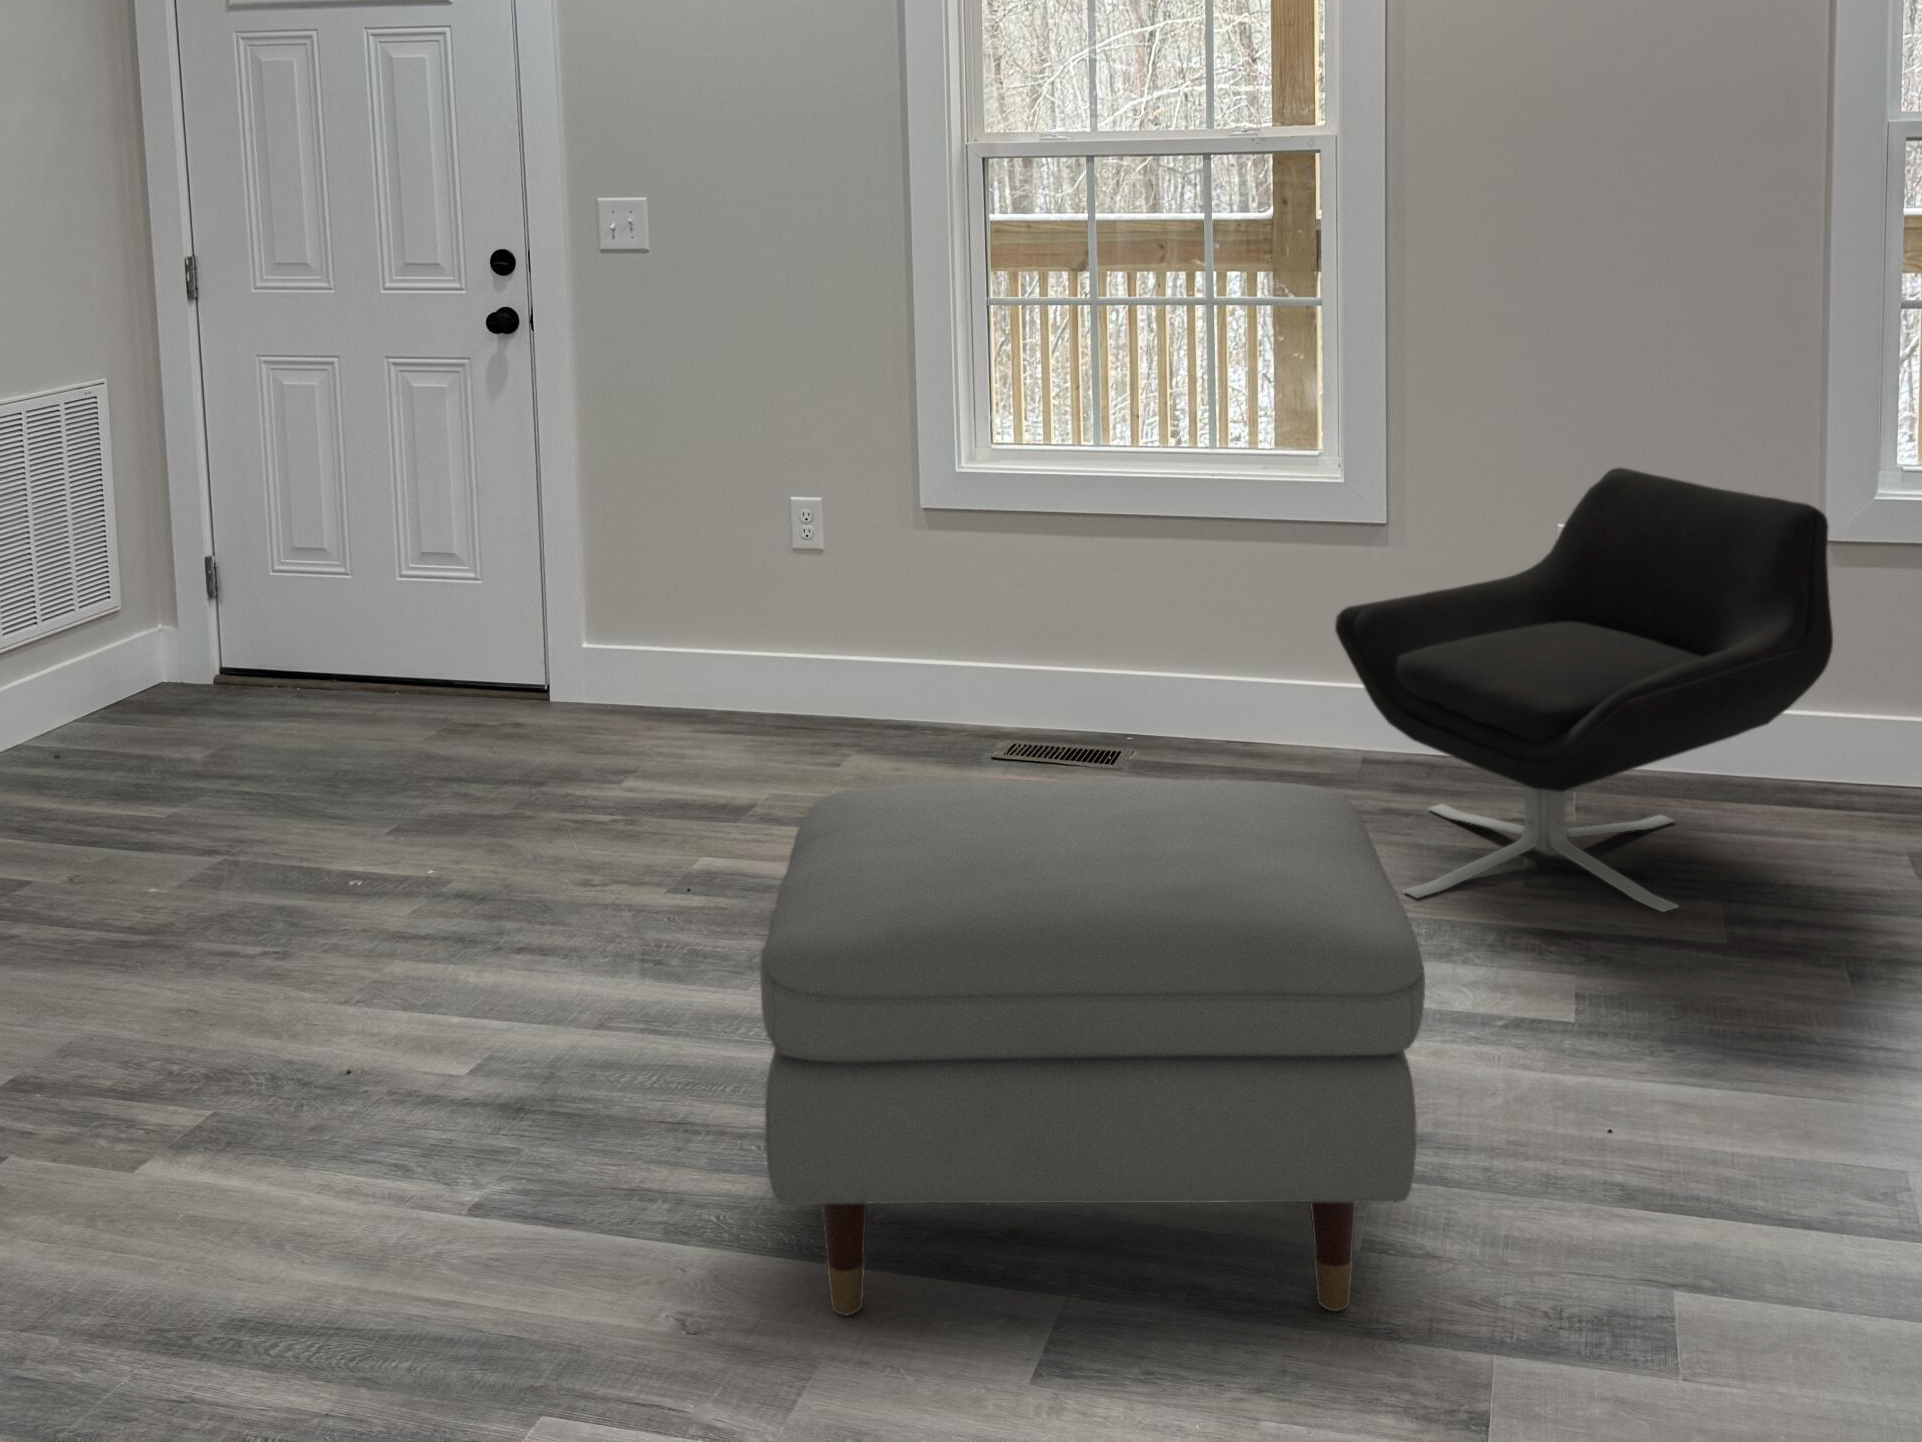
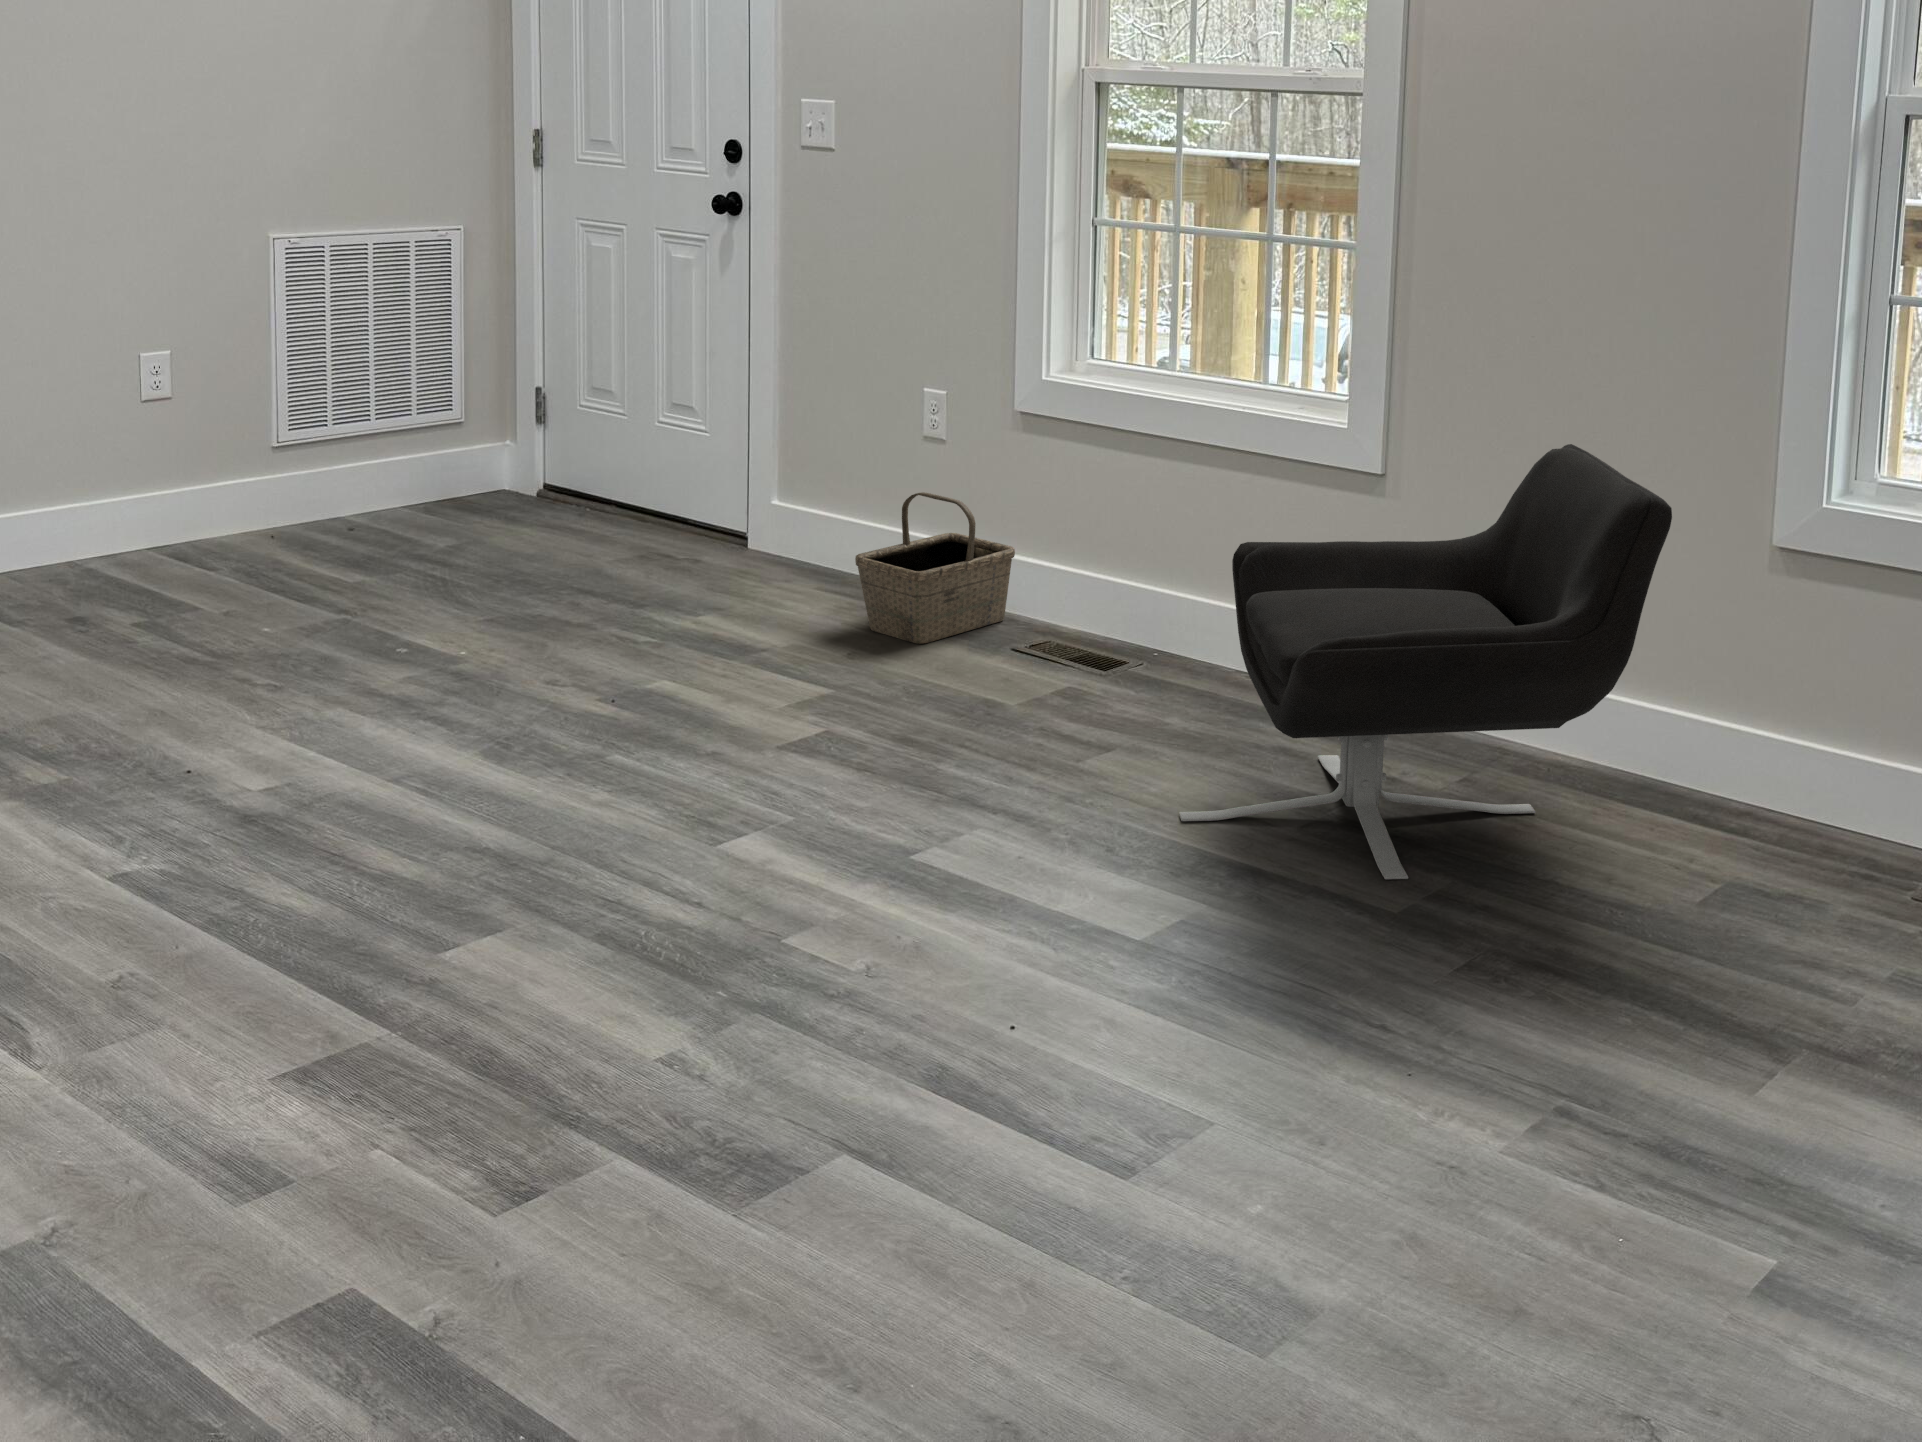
basket: none [801,610,943,773] -> present [855,492,1015,644]
ottoman: present [760,780,1425,1315] -> none [205,590,870,1078]

